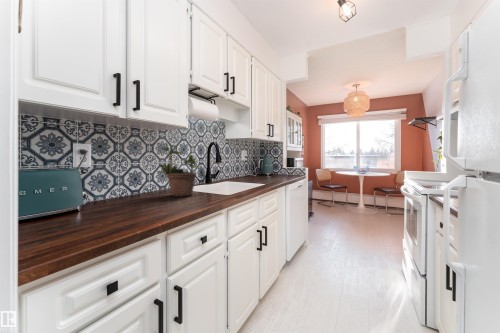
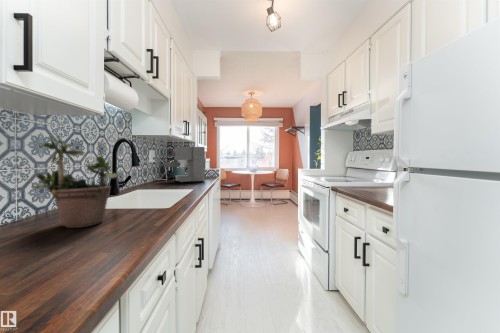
coffee maker: none [251,146,286,179] -> present [164,147,205,182]

